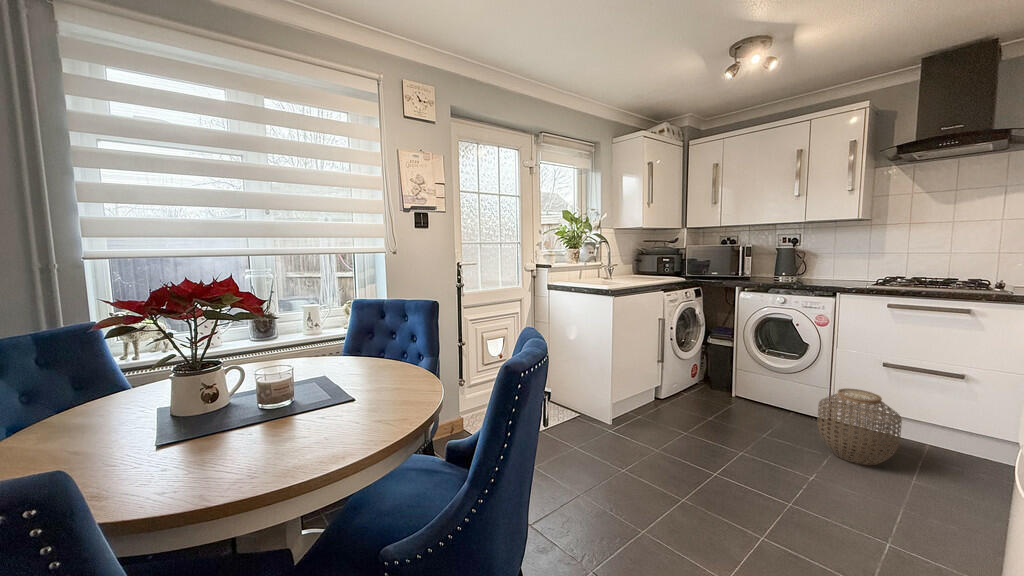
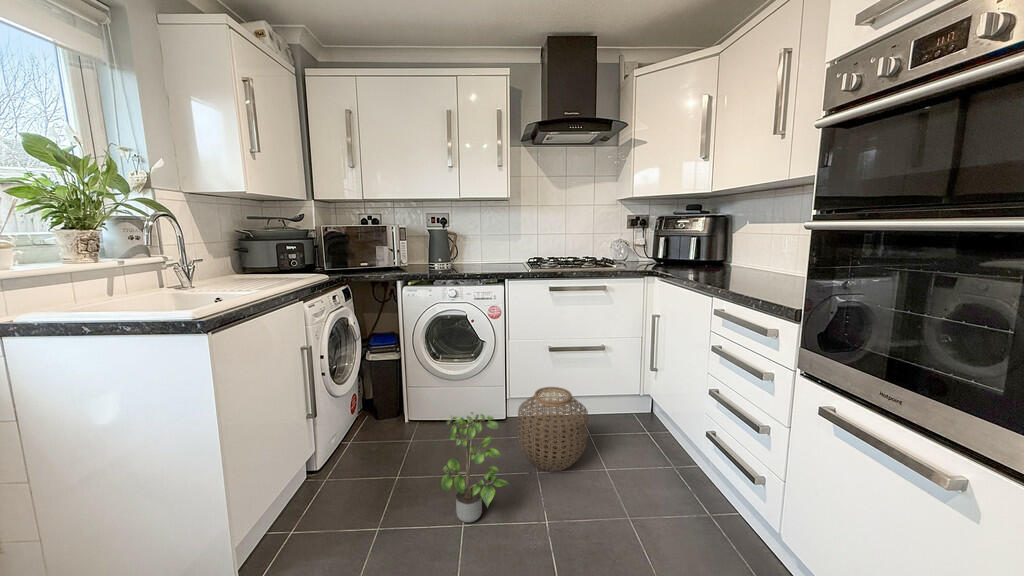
potted plant: none [728,373,784,455] -> present [441,412,509,522]

